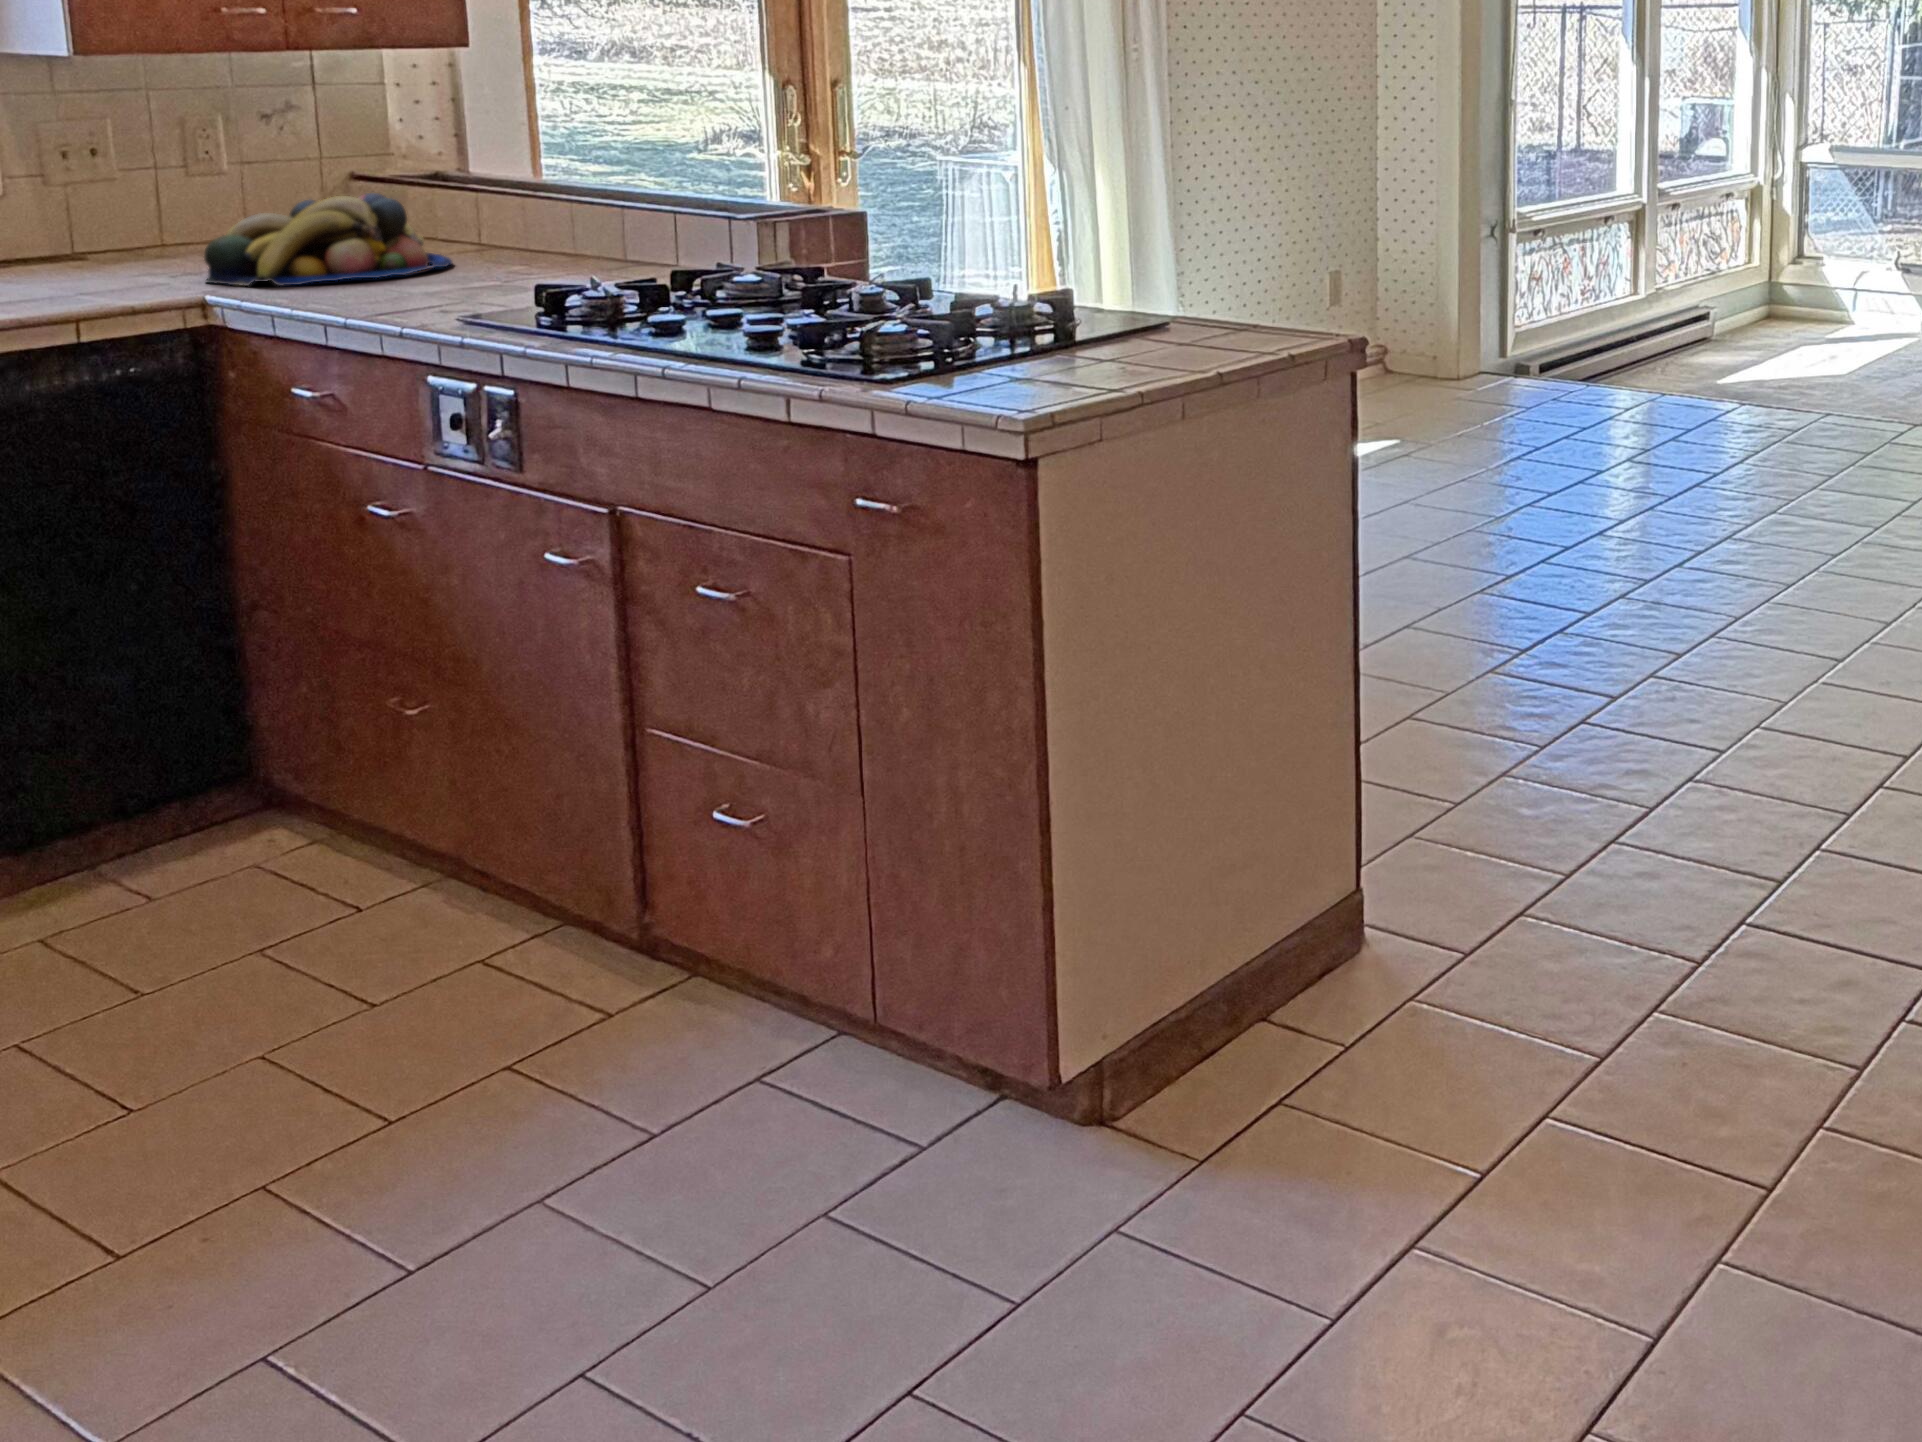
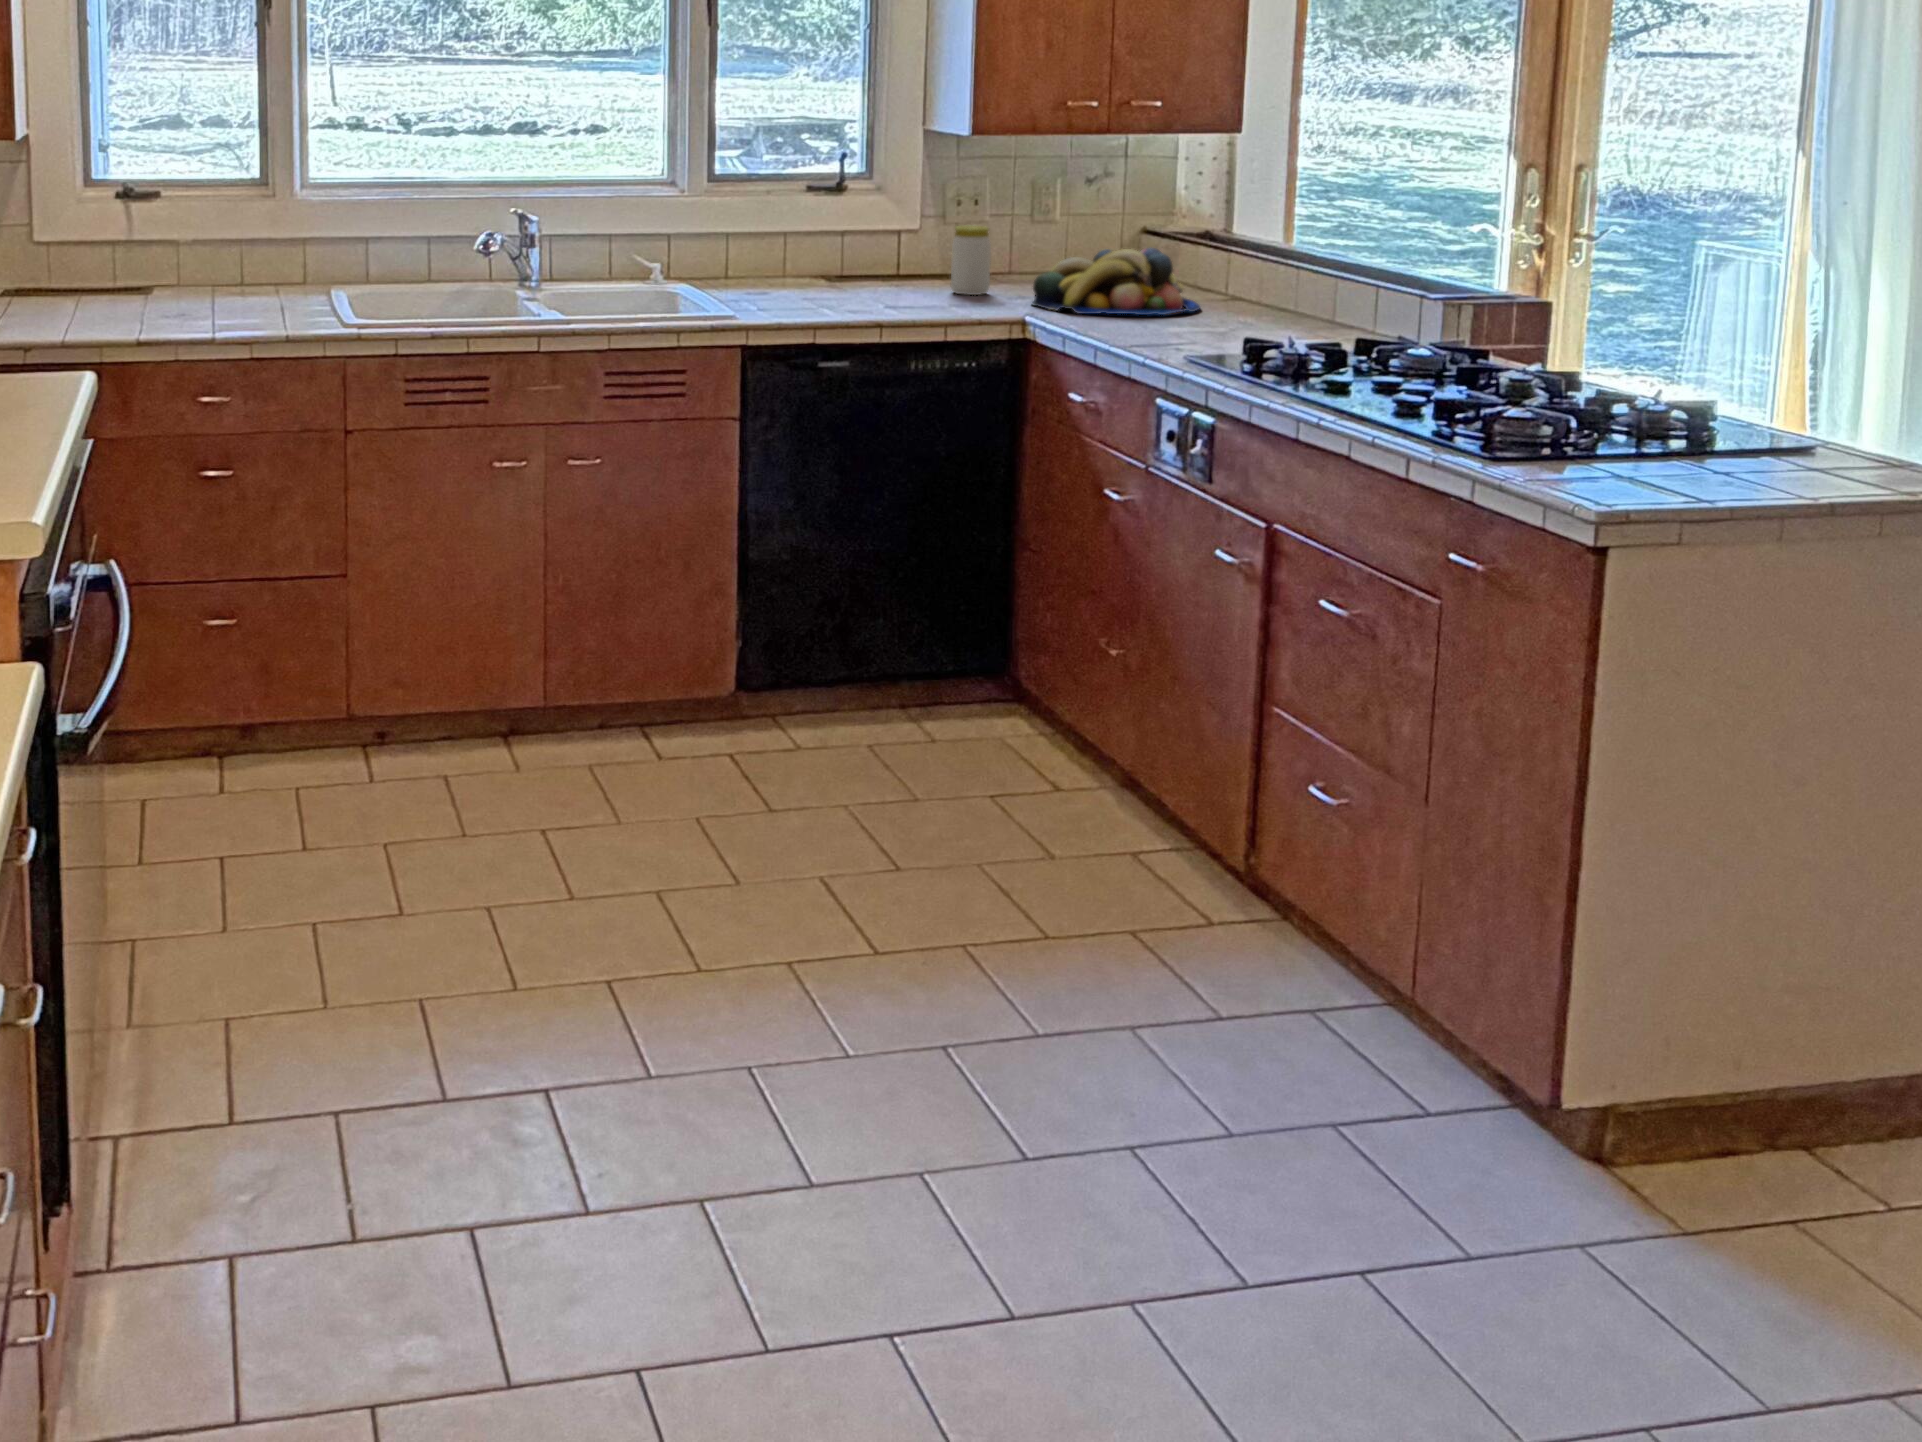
jar: none [60,183,132,280] -> present [951,225,991,295]

